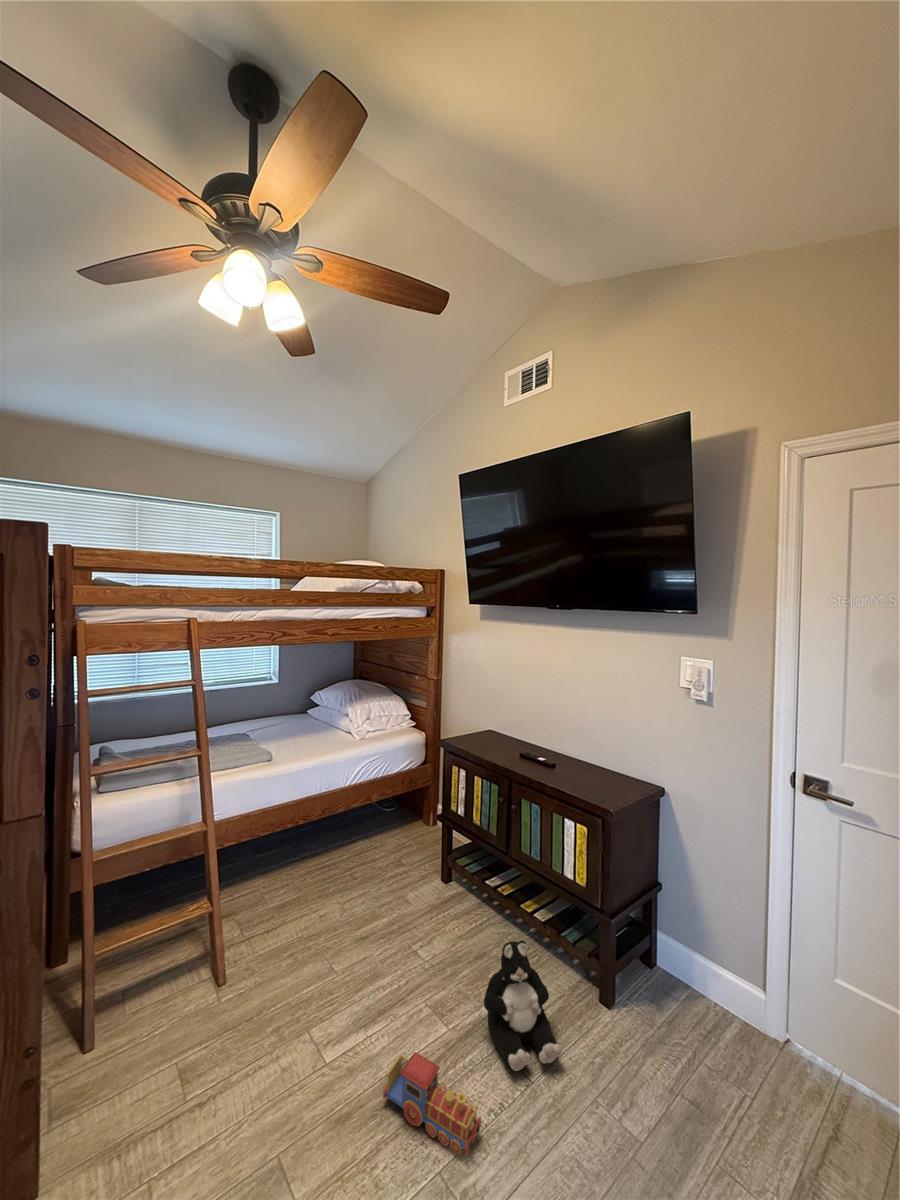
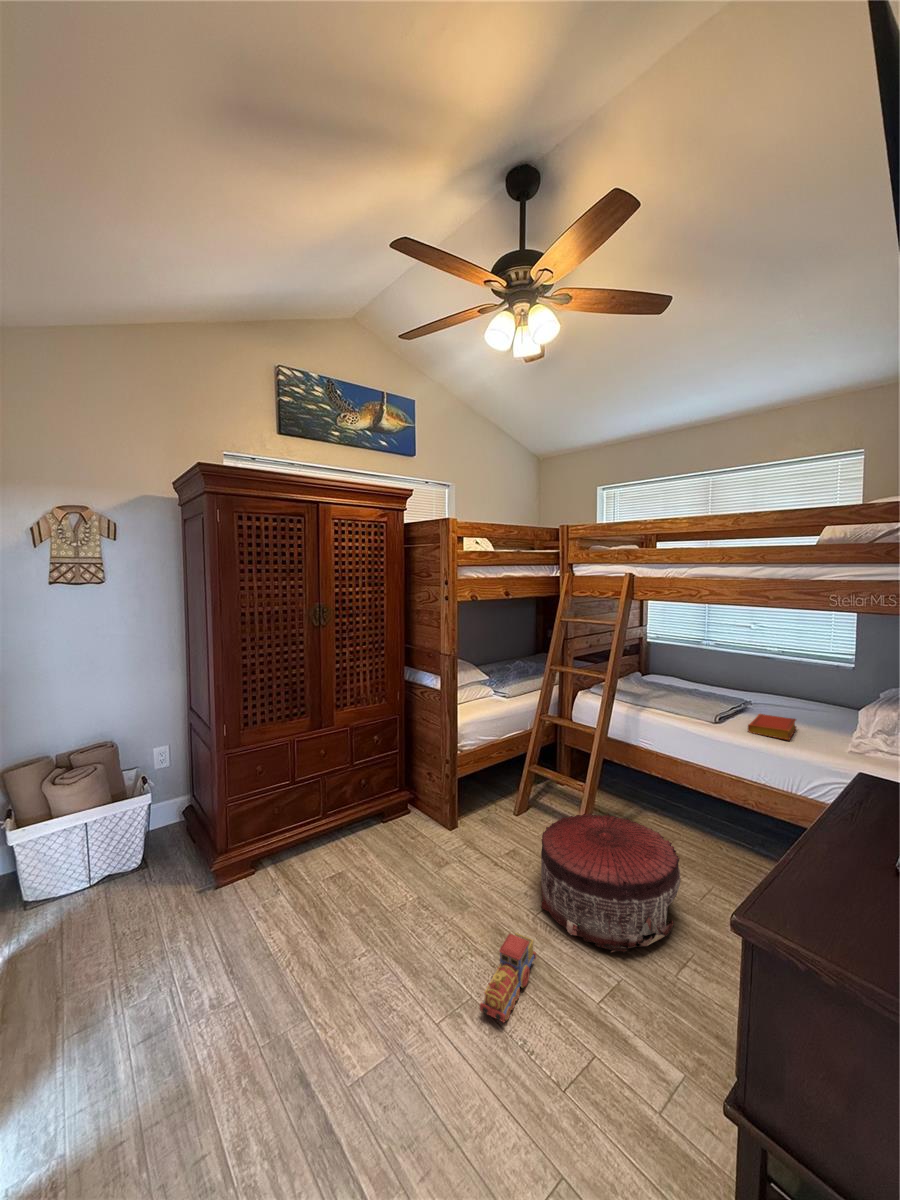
book: none [287,731,334,754] -> present [748,714,796,740]
pouf: none [252,876,405,1051] -> present [541,814,681,954]
plush toy: present [484,941,562,1071] -> none [560,969,667,1120]

